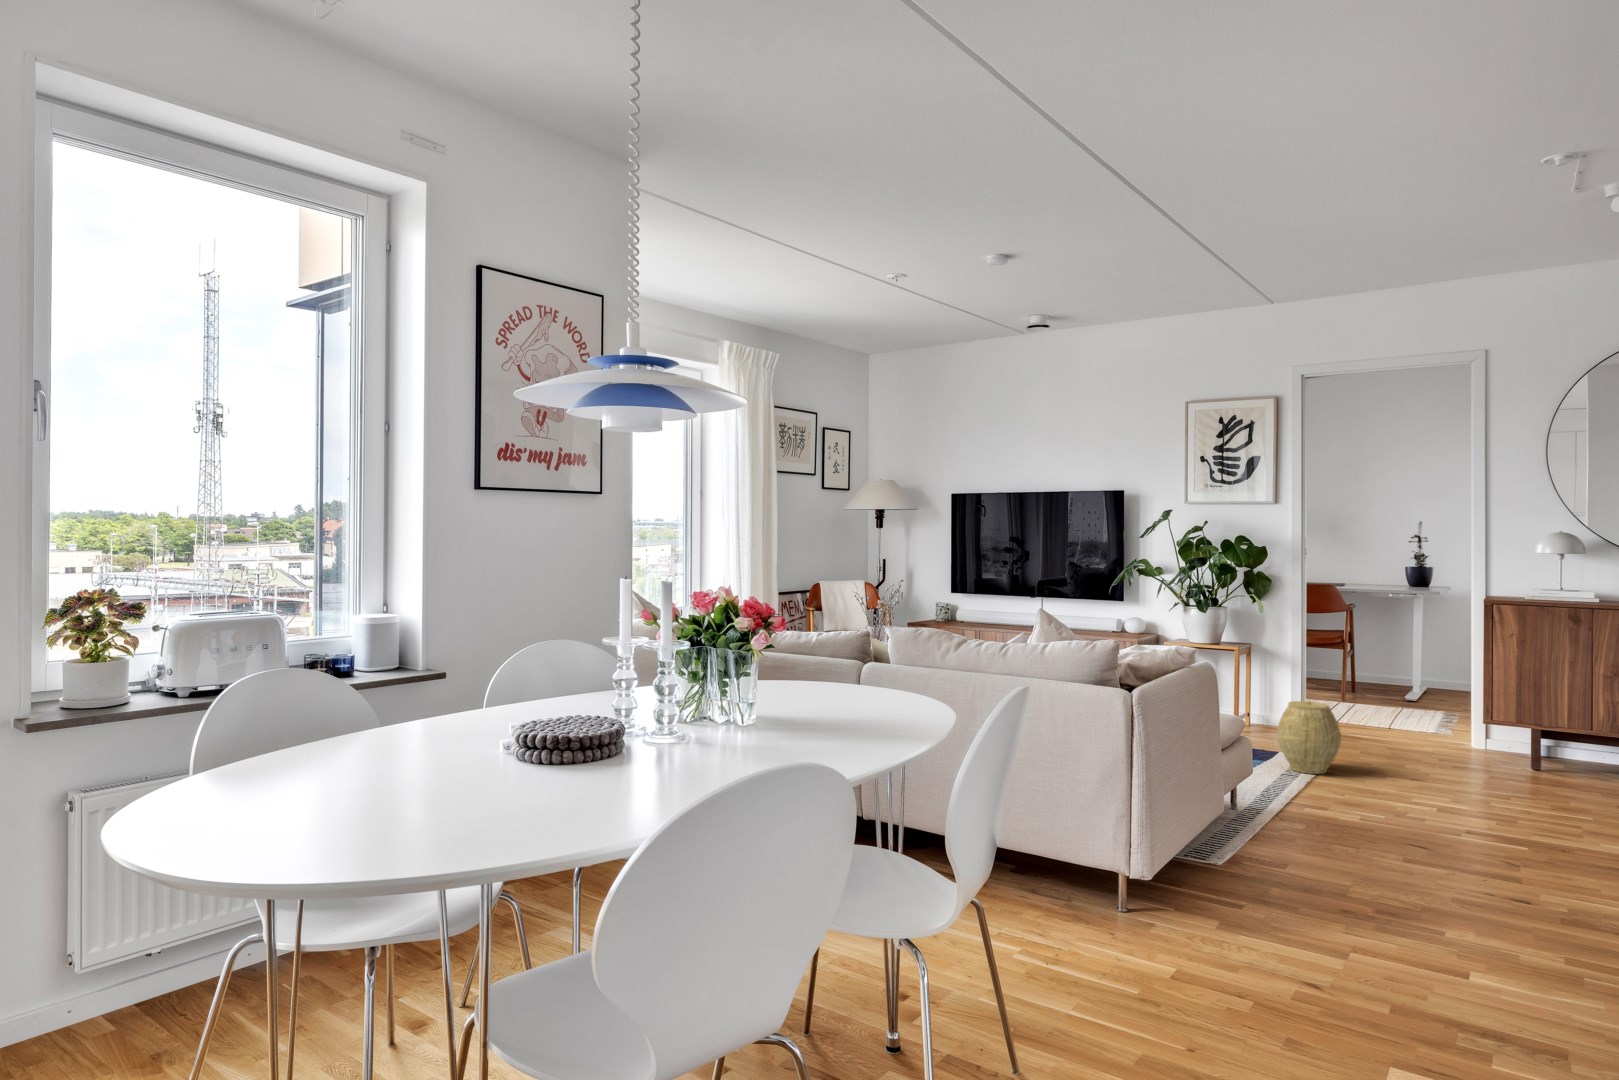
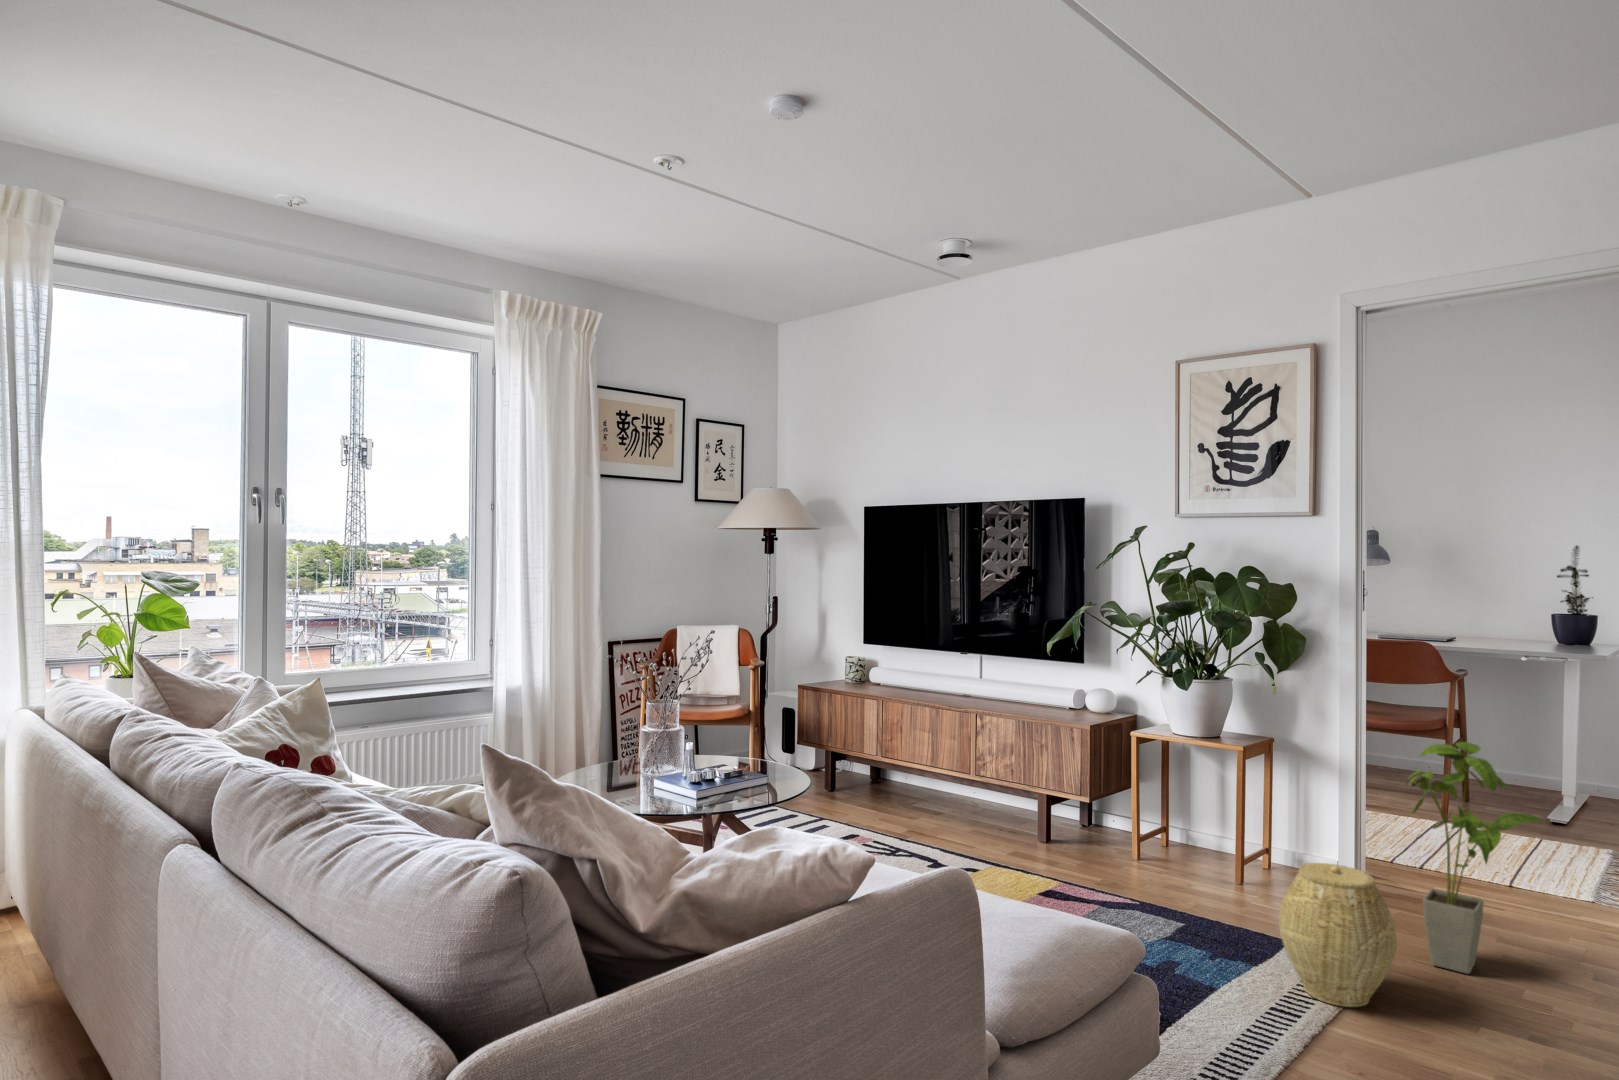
house plant: none [1339,633,1418,761] -> present [1406,742,1547,974]

